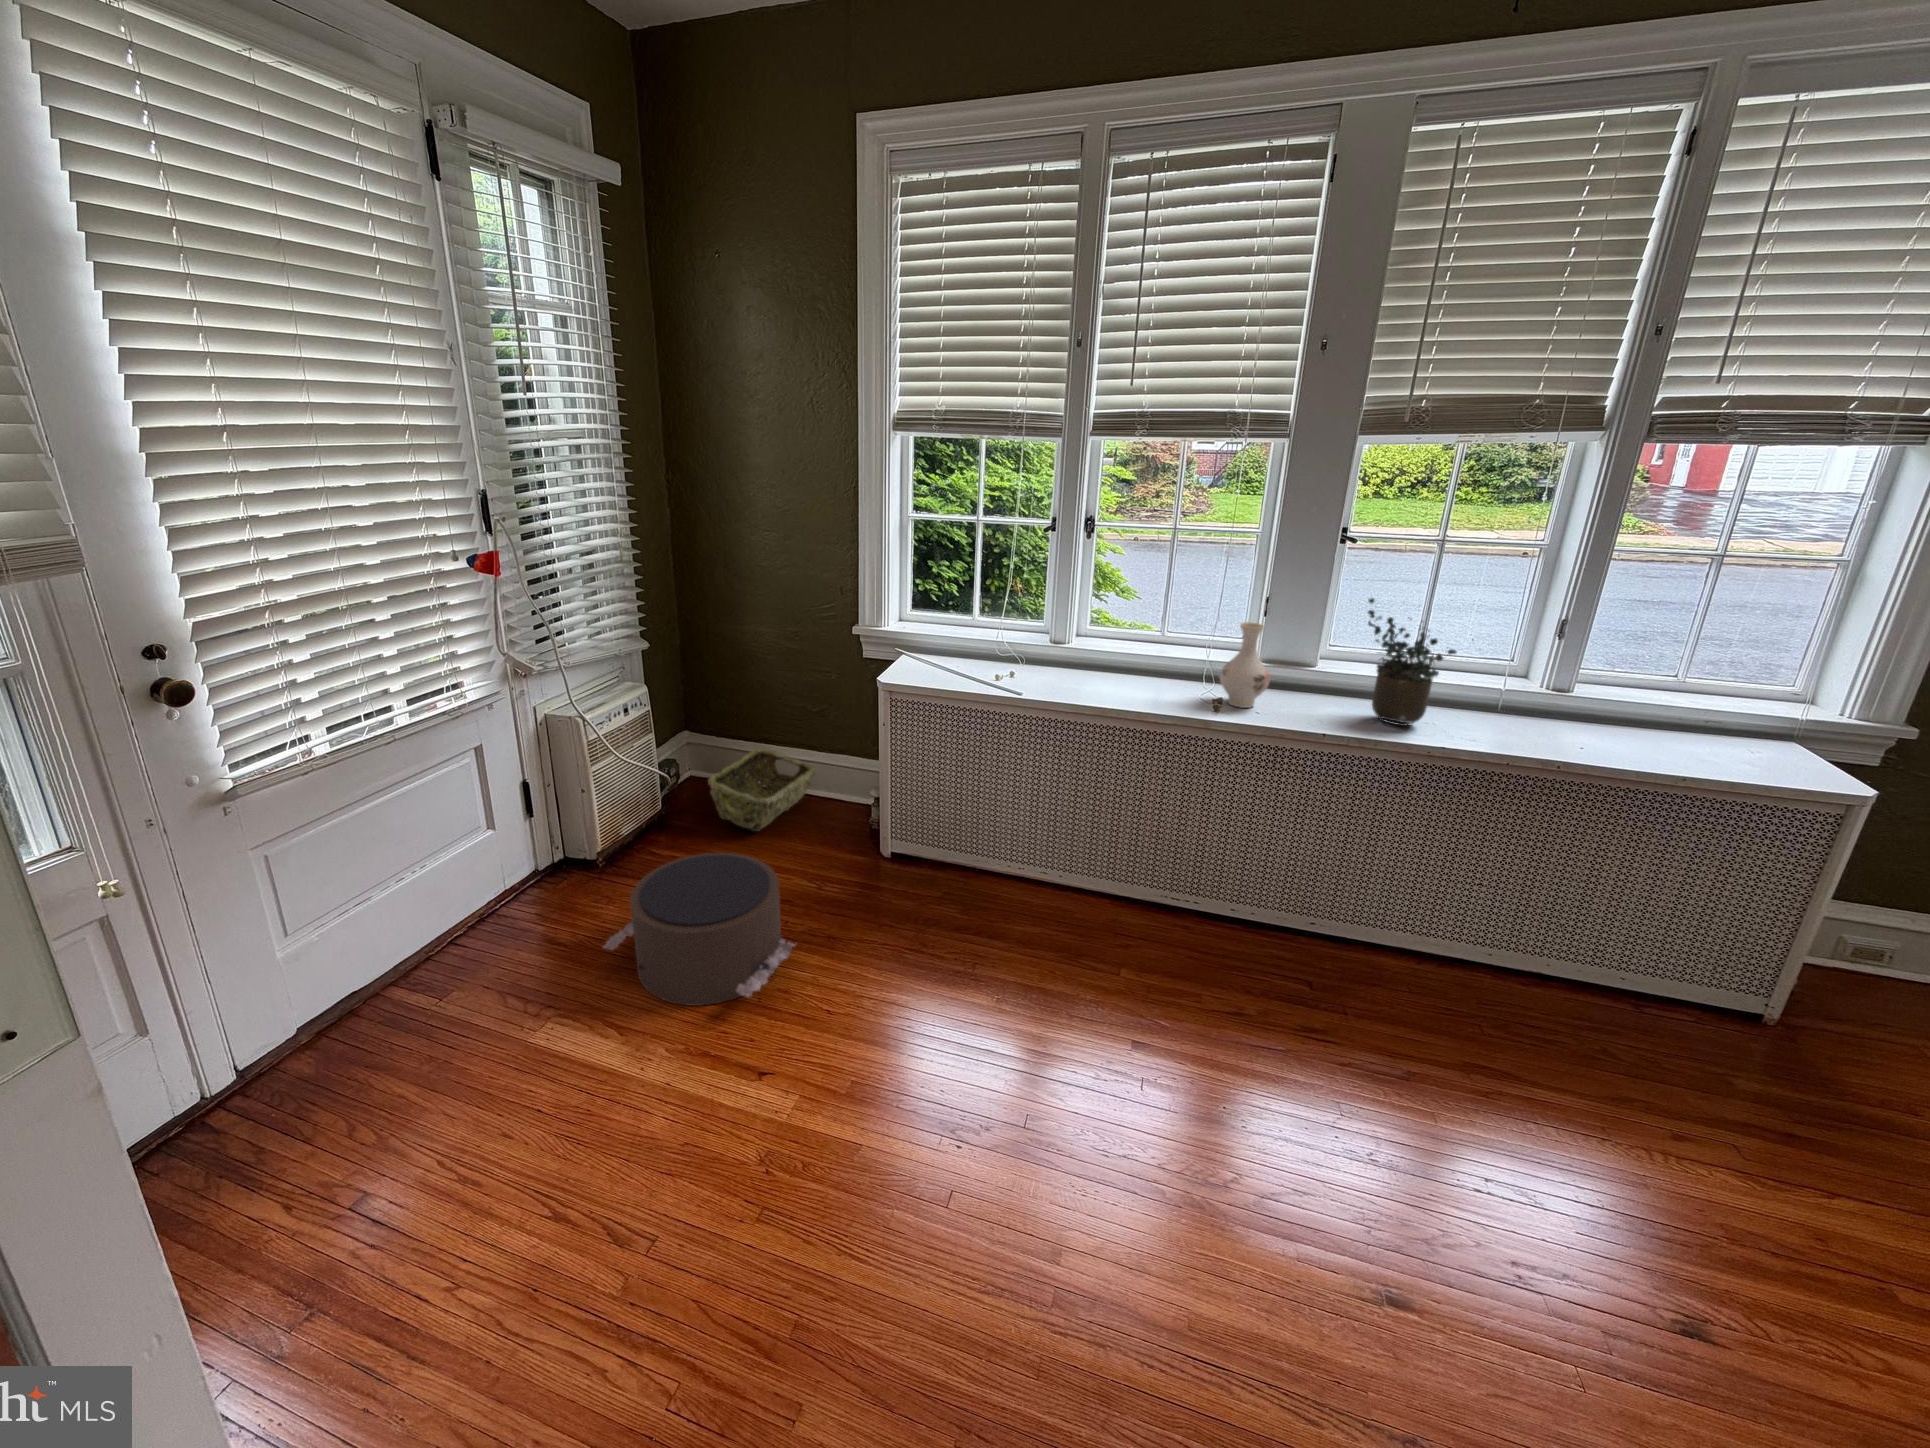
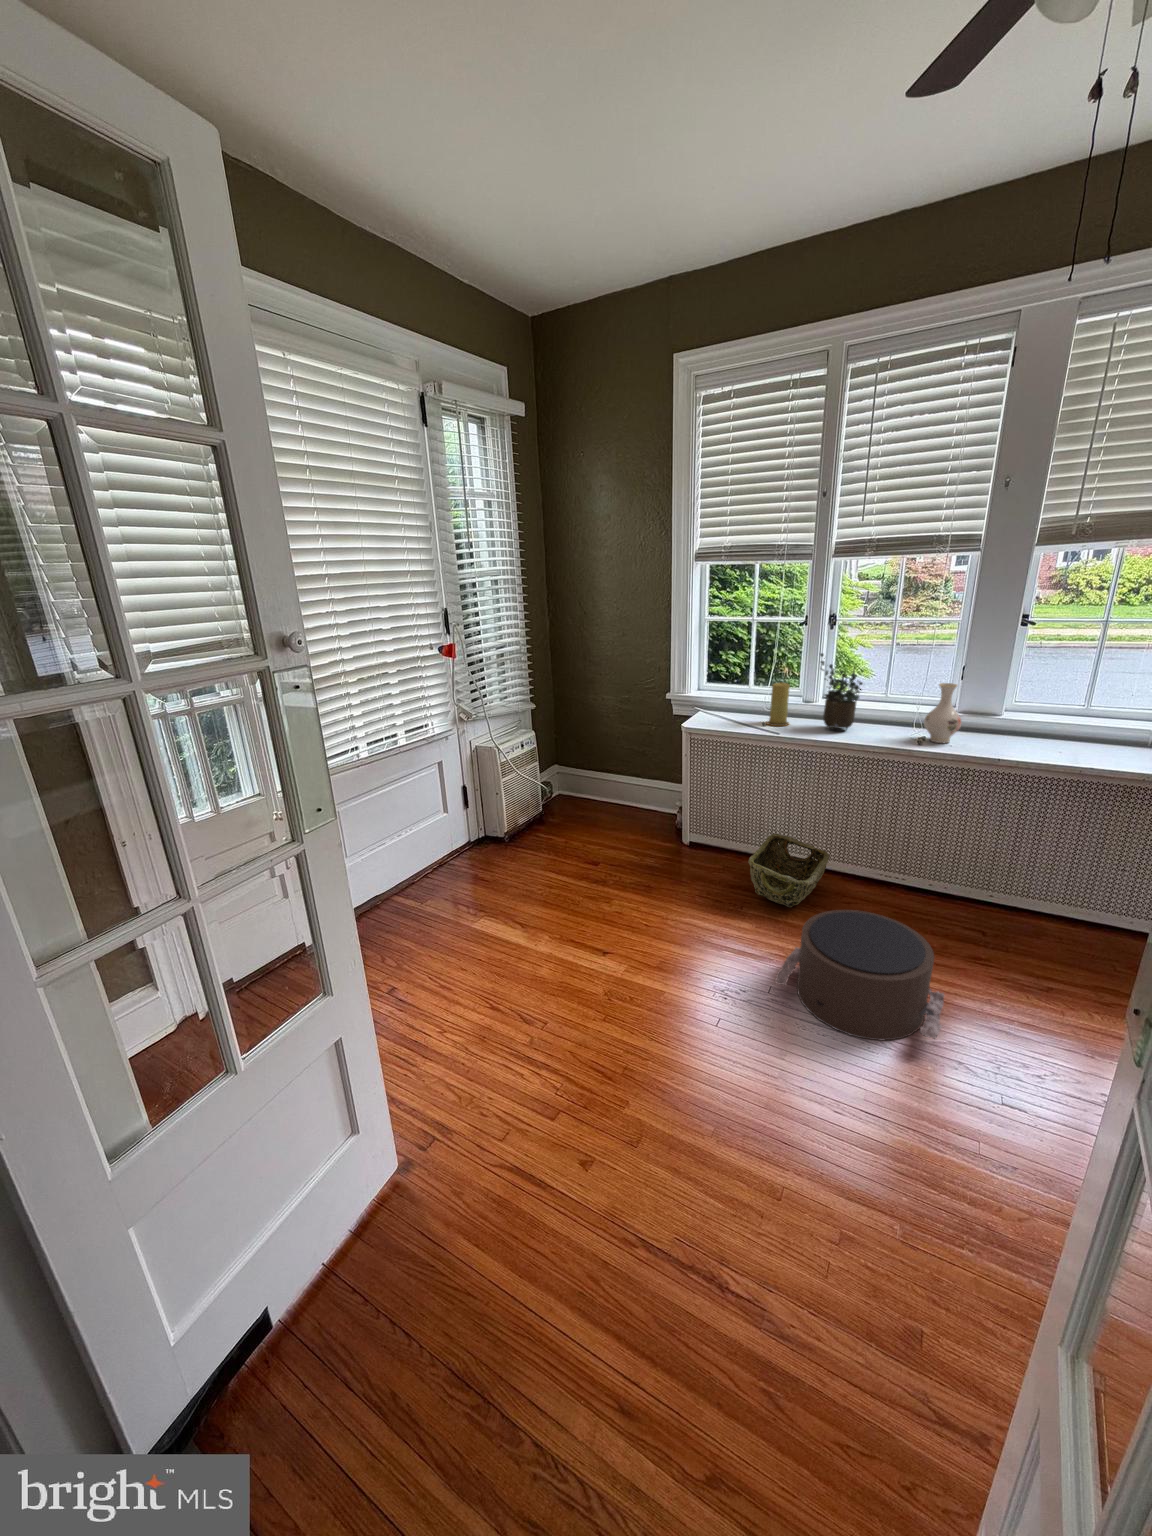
potted plant: present [1368,598,1456,726] -> present [820,653,863,730]
candle: none [1000,615,1034,680] -> present [766,683,790,726]
woven basket: present [708,749,815,831] -> present [749,834,829,907]
pouf: present [603,853,795,1006] -> present [775,910,944,1040]

